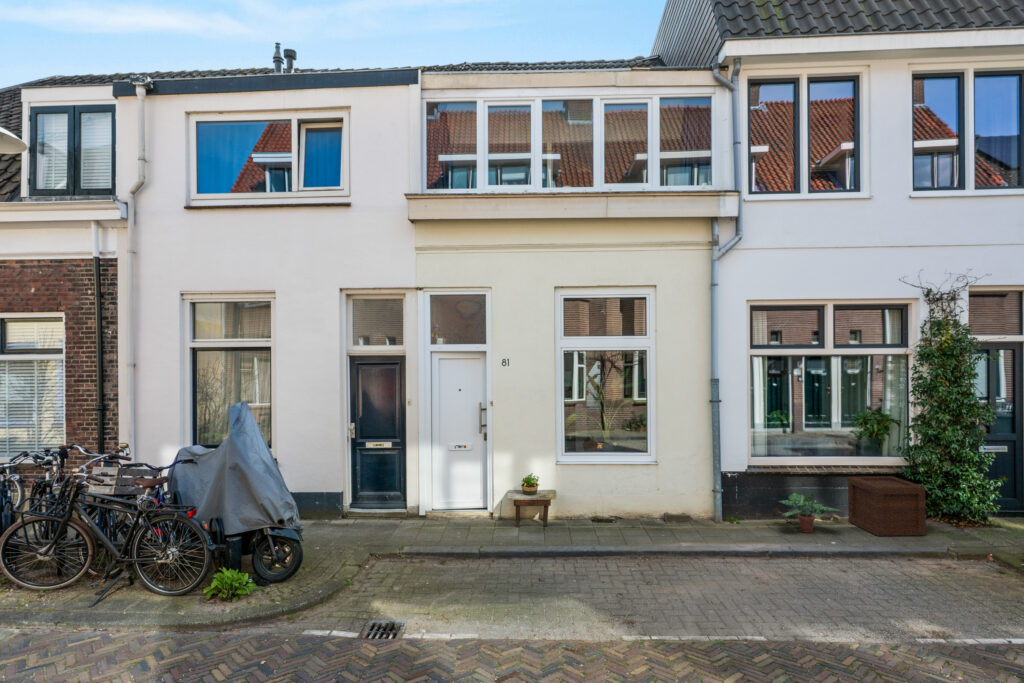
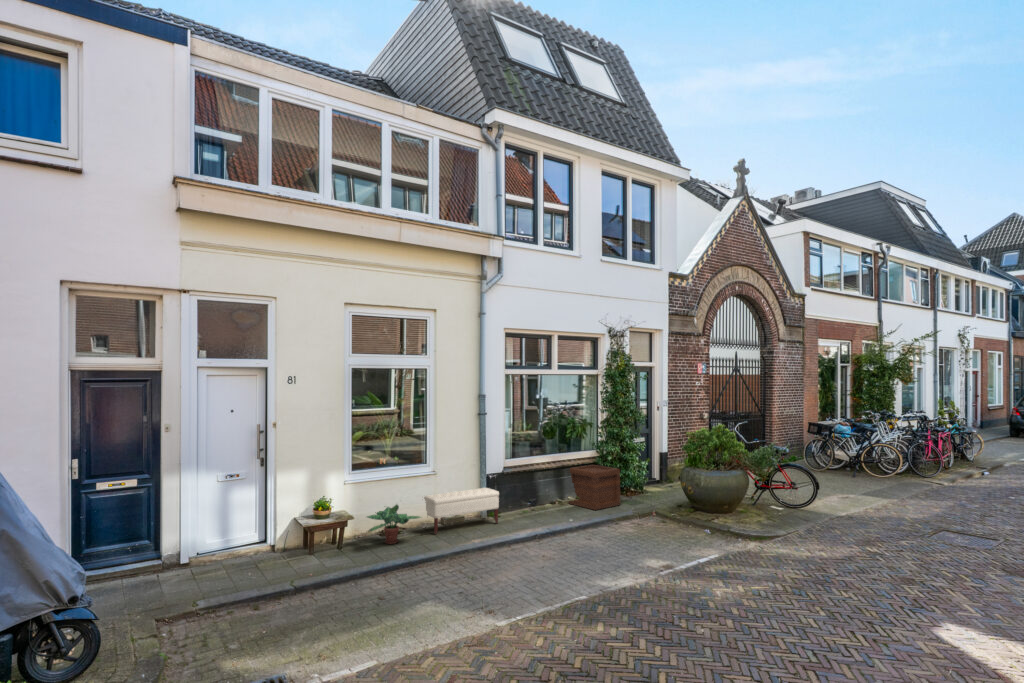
bench: none [640,486,730,530] -> present [424,488,499,534]
potted plant: present [779,493,840,533] -> present [367,505,421,544]

